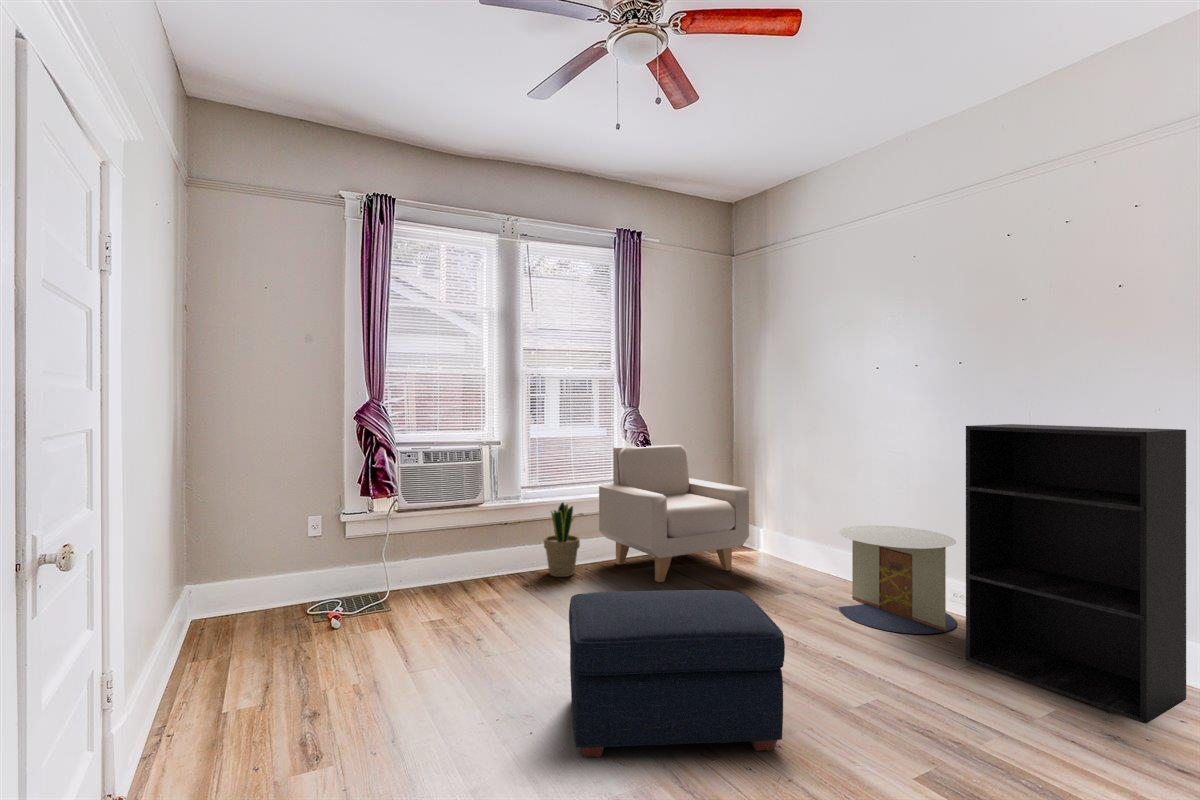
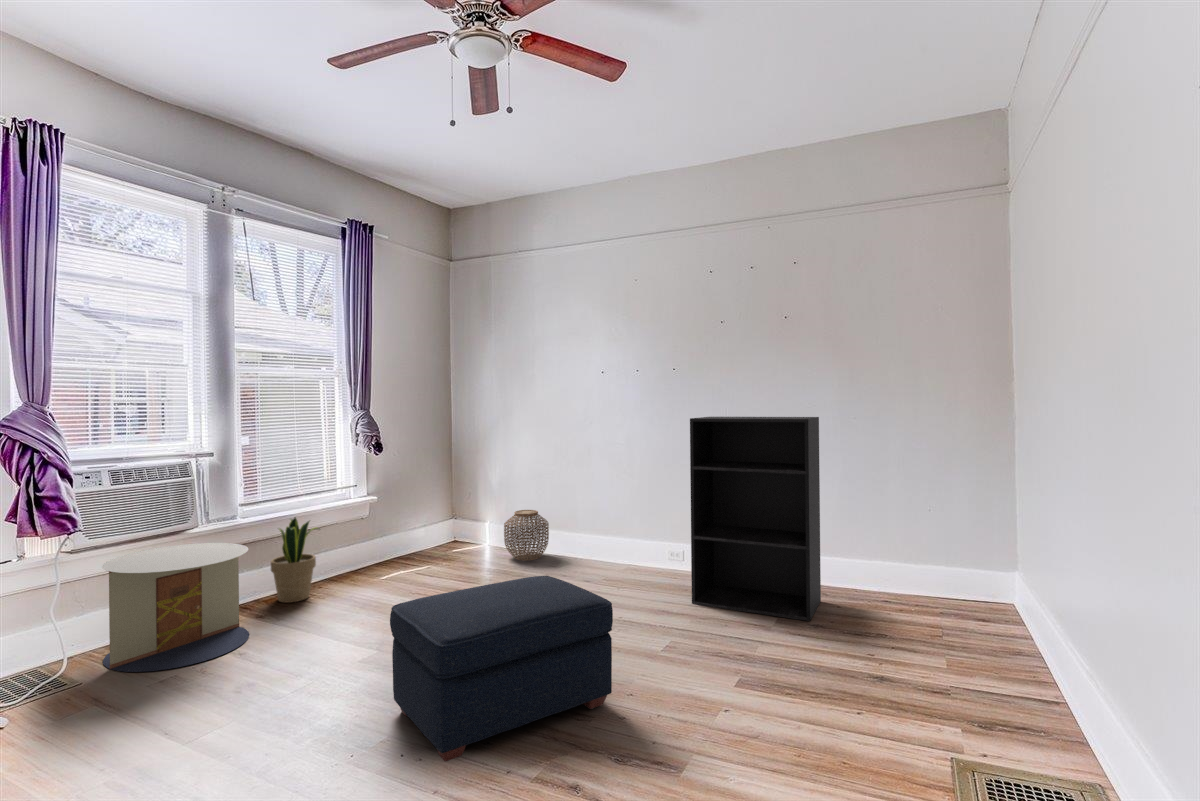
armchair: present [599,445,749,582] -> none [330,447,489,589]
woven basket: none [767,518,817,574] -> present [504,510,549,561]
side table: present [839,525,956,634] -> present [102,543,249,672]

